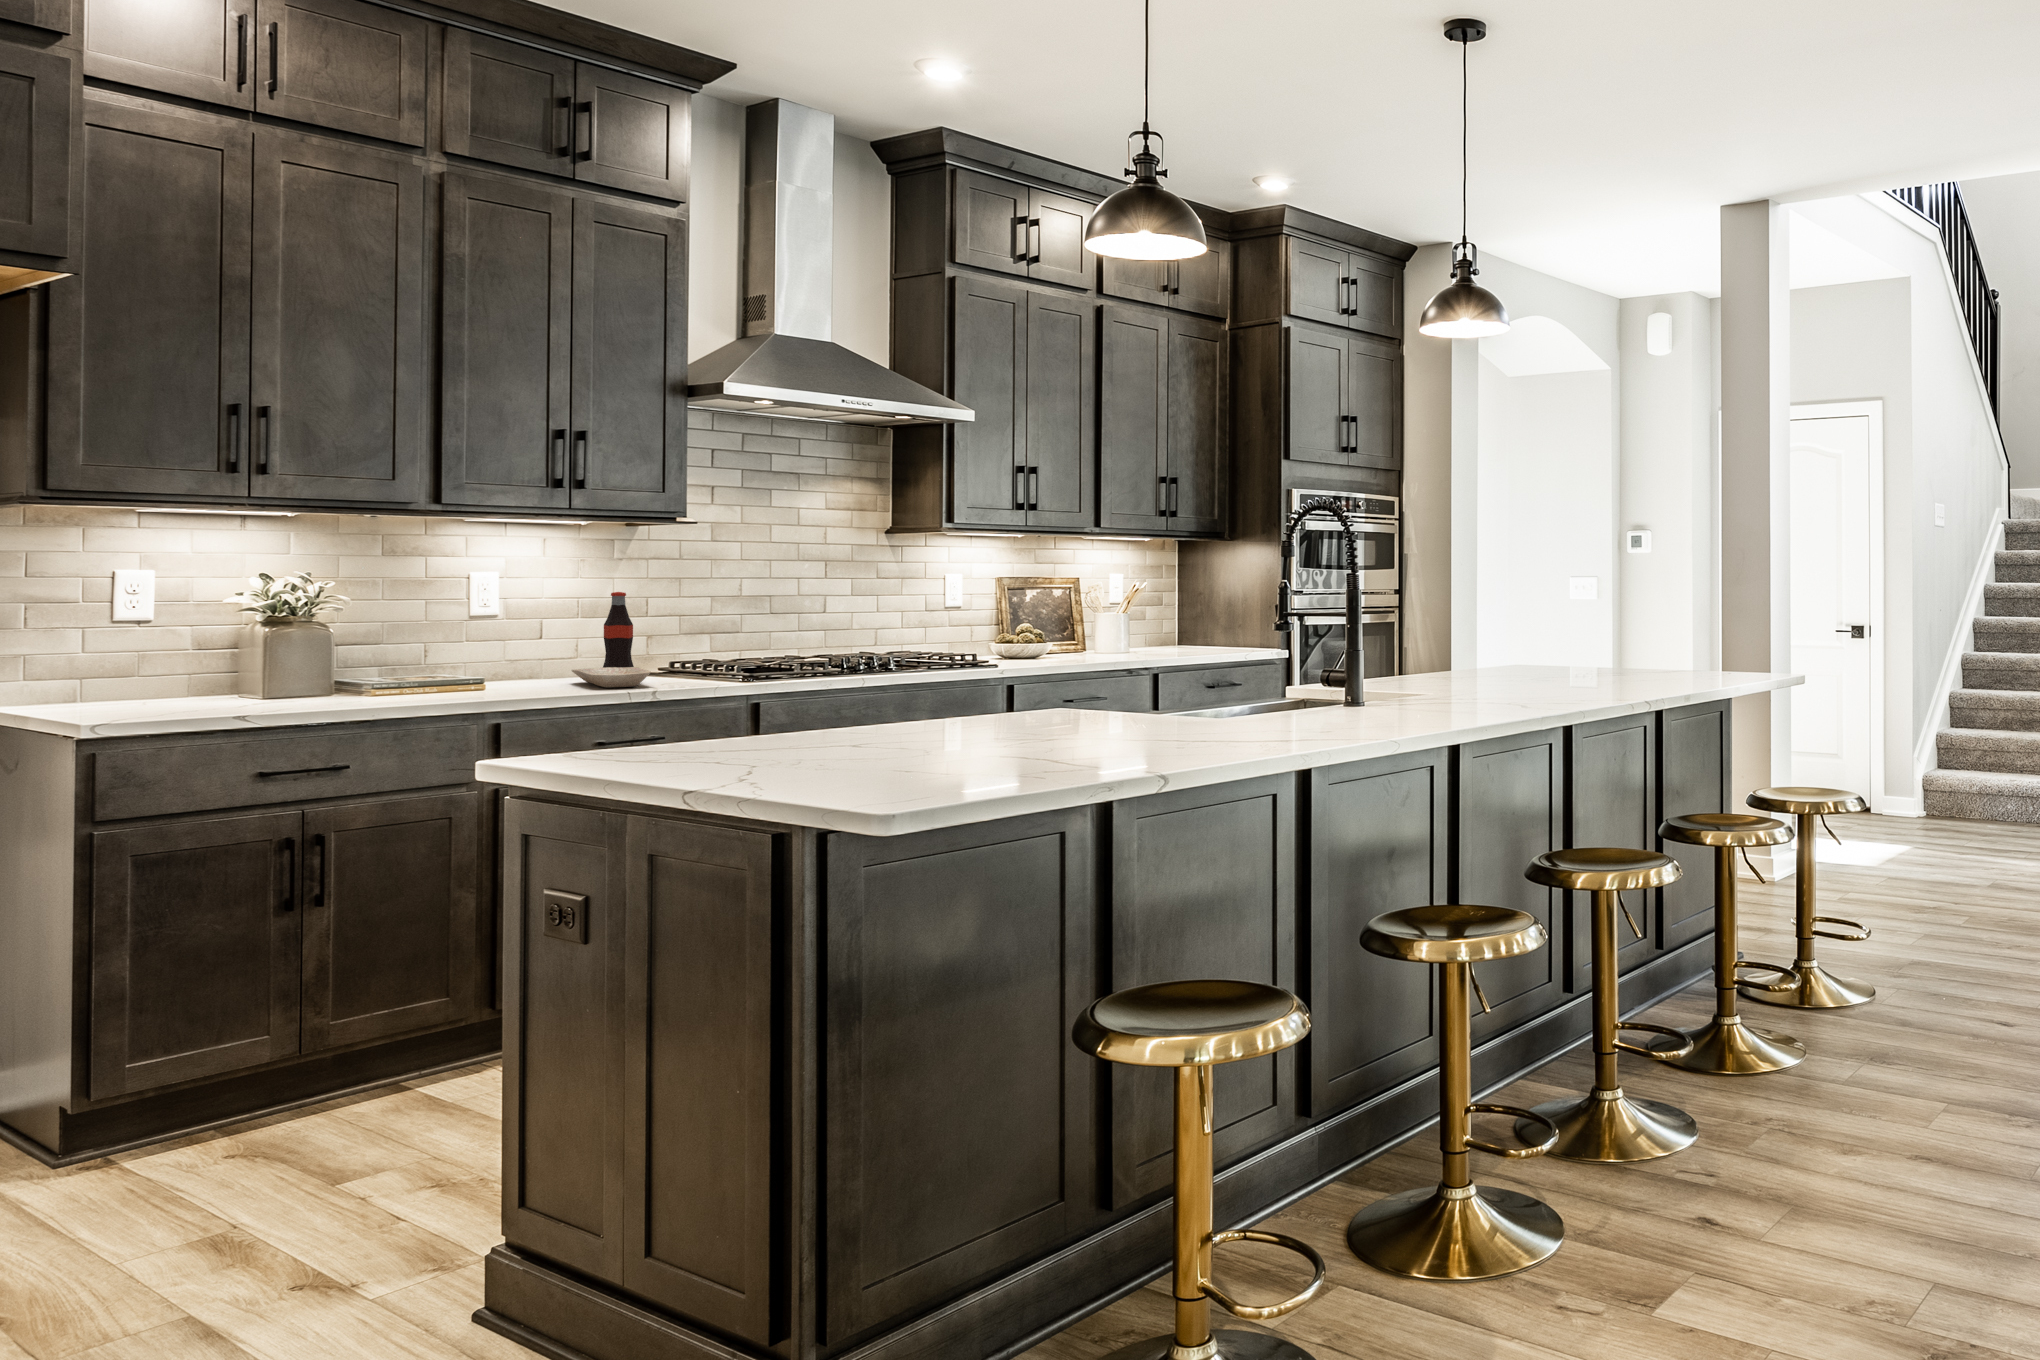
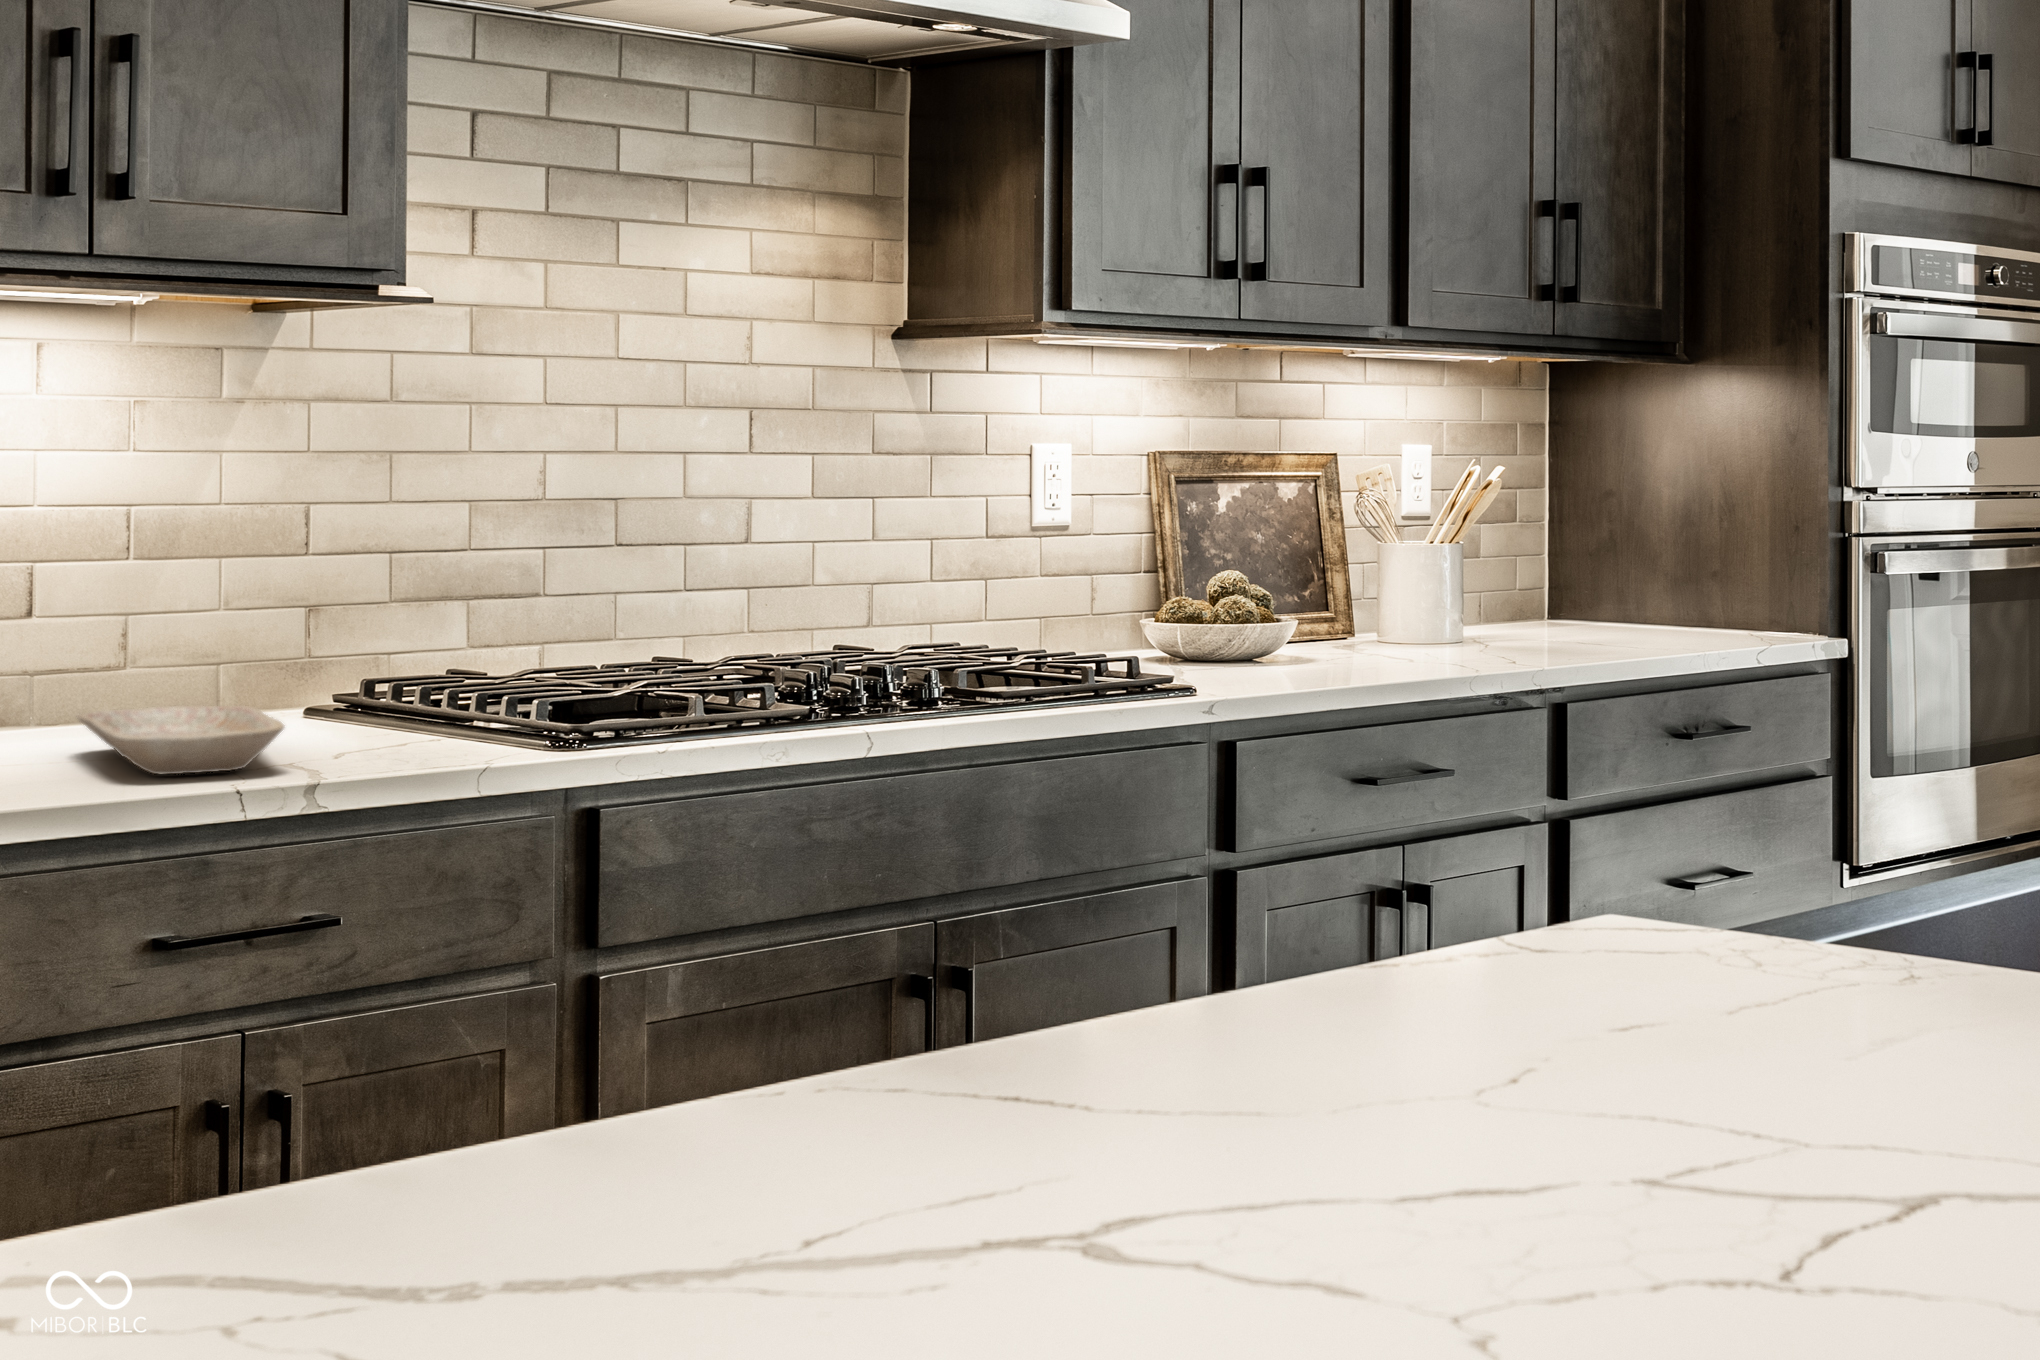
bottle: present [603,592,634,668] -> none [172,491,259,722]

